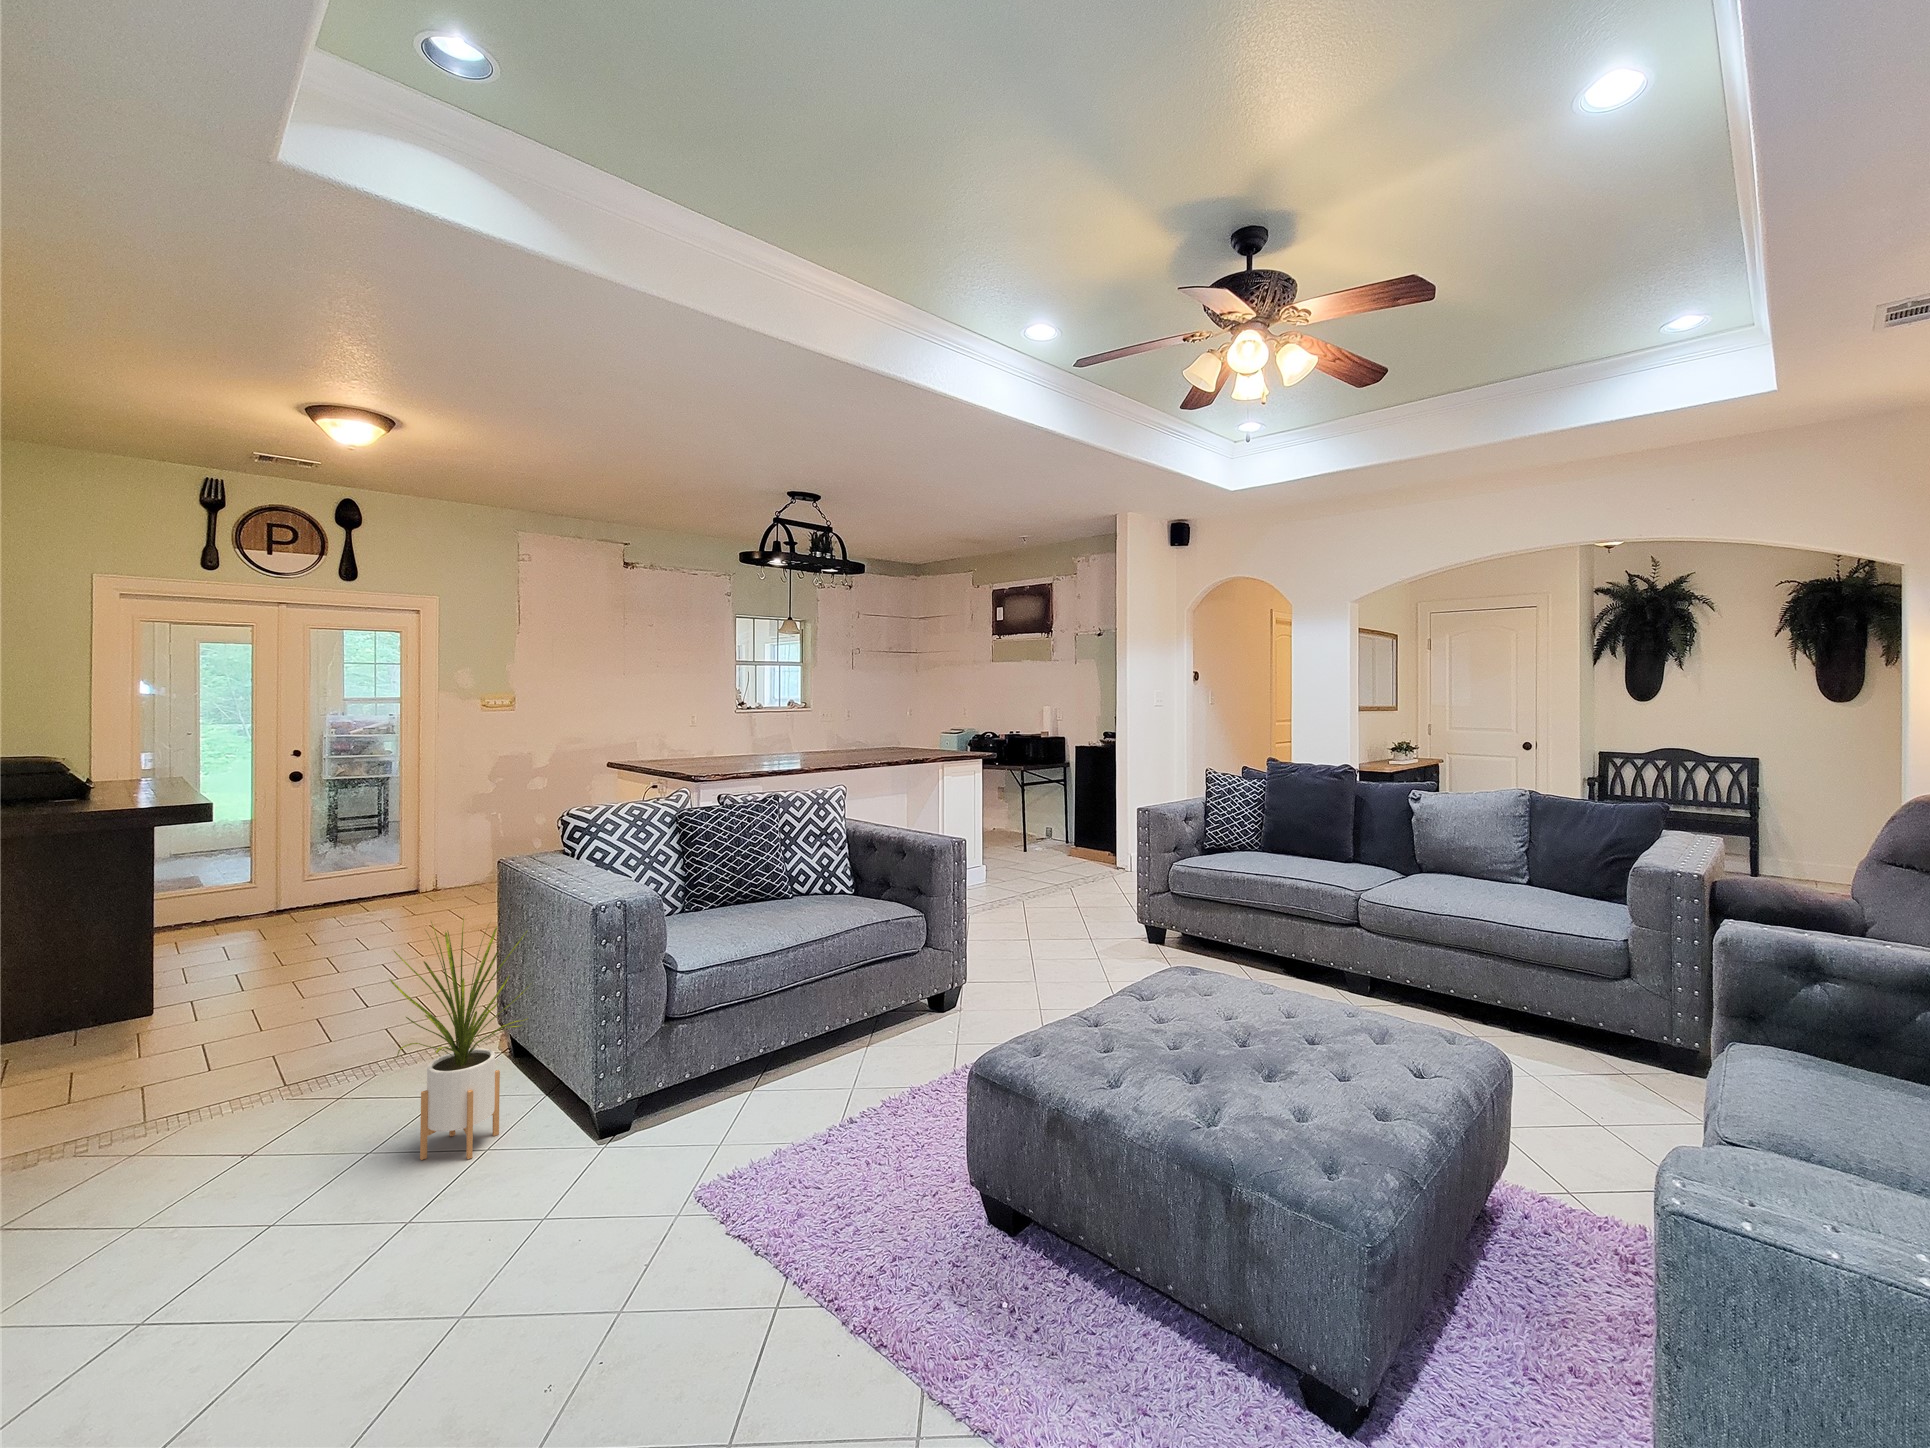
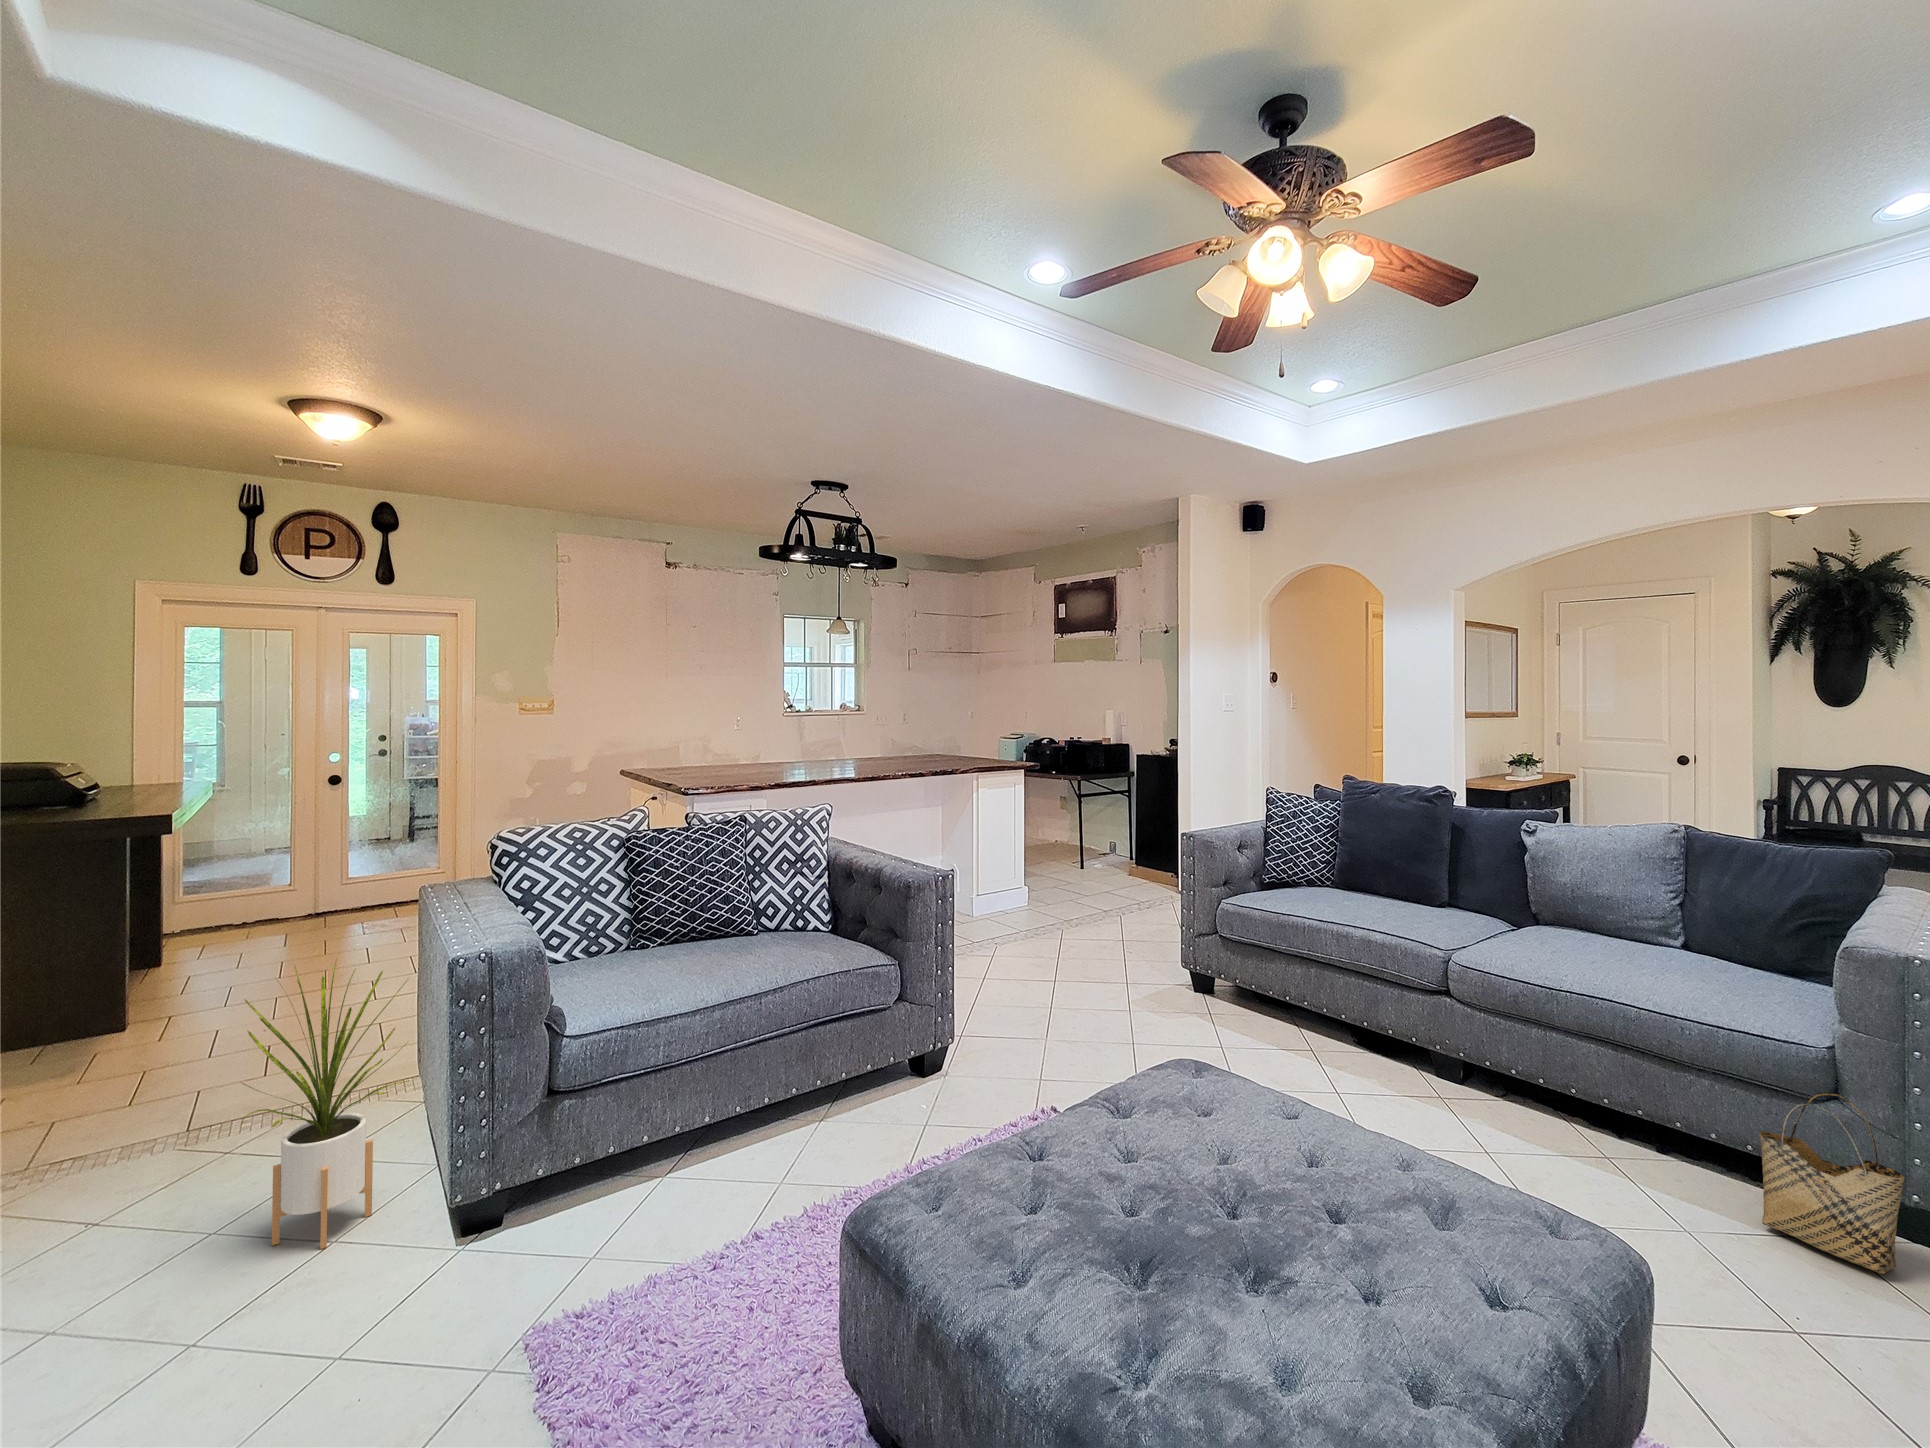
woven basket: none [1581,974,1675,1094] -> present [1758,1093,1905,1274]

